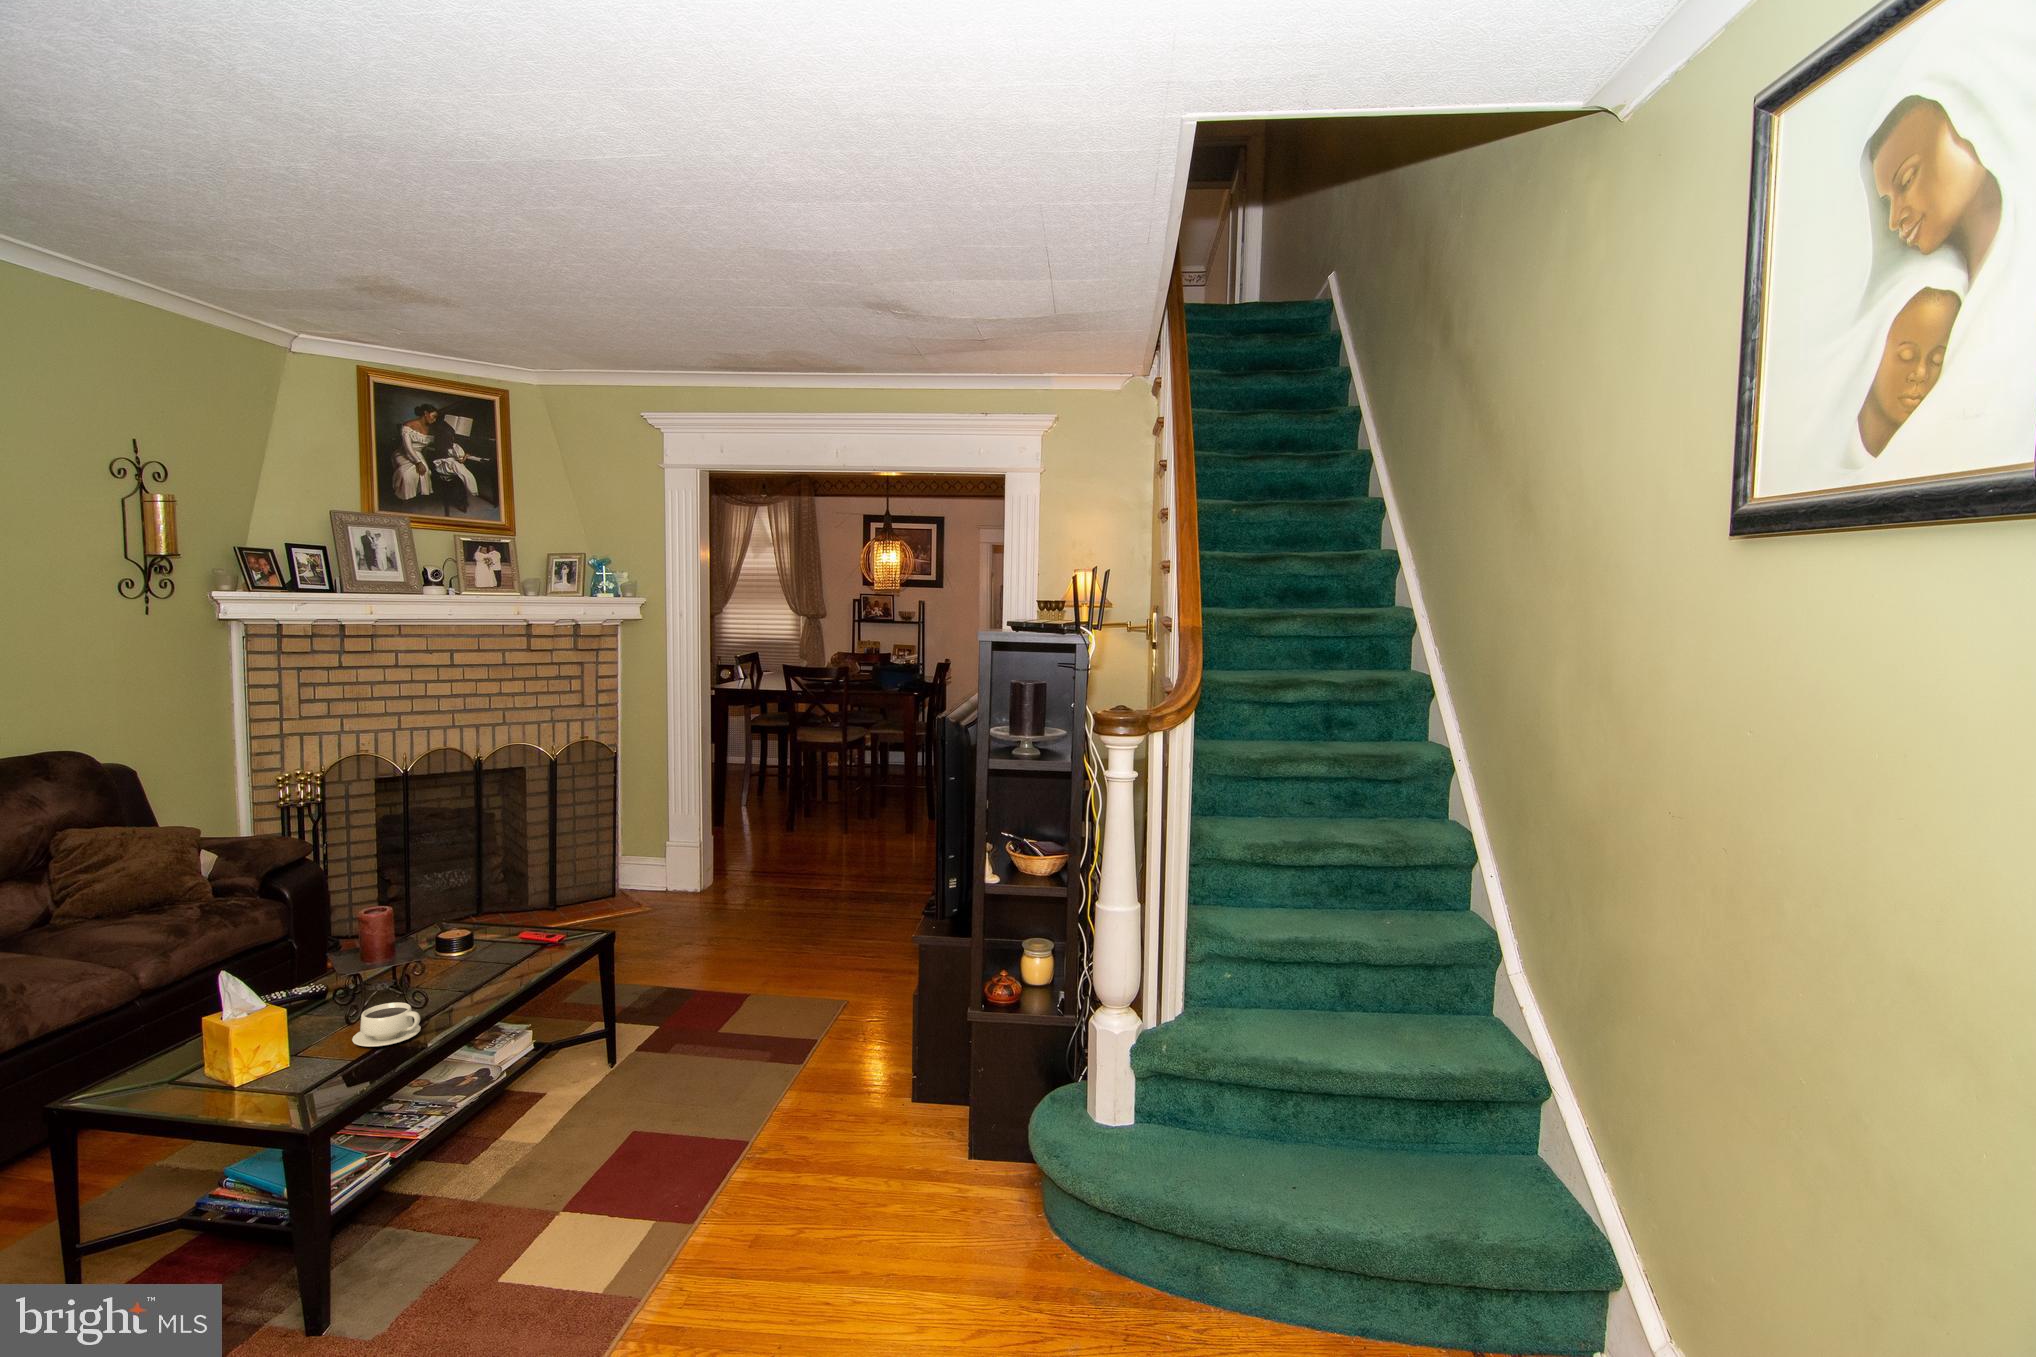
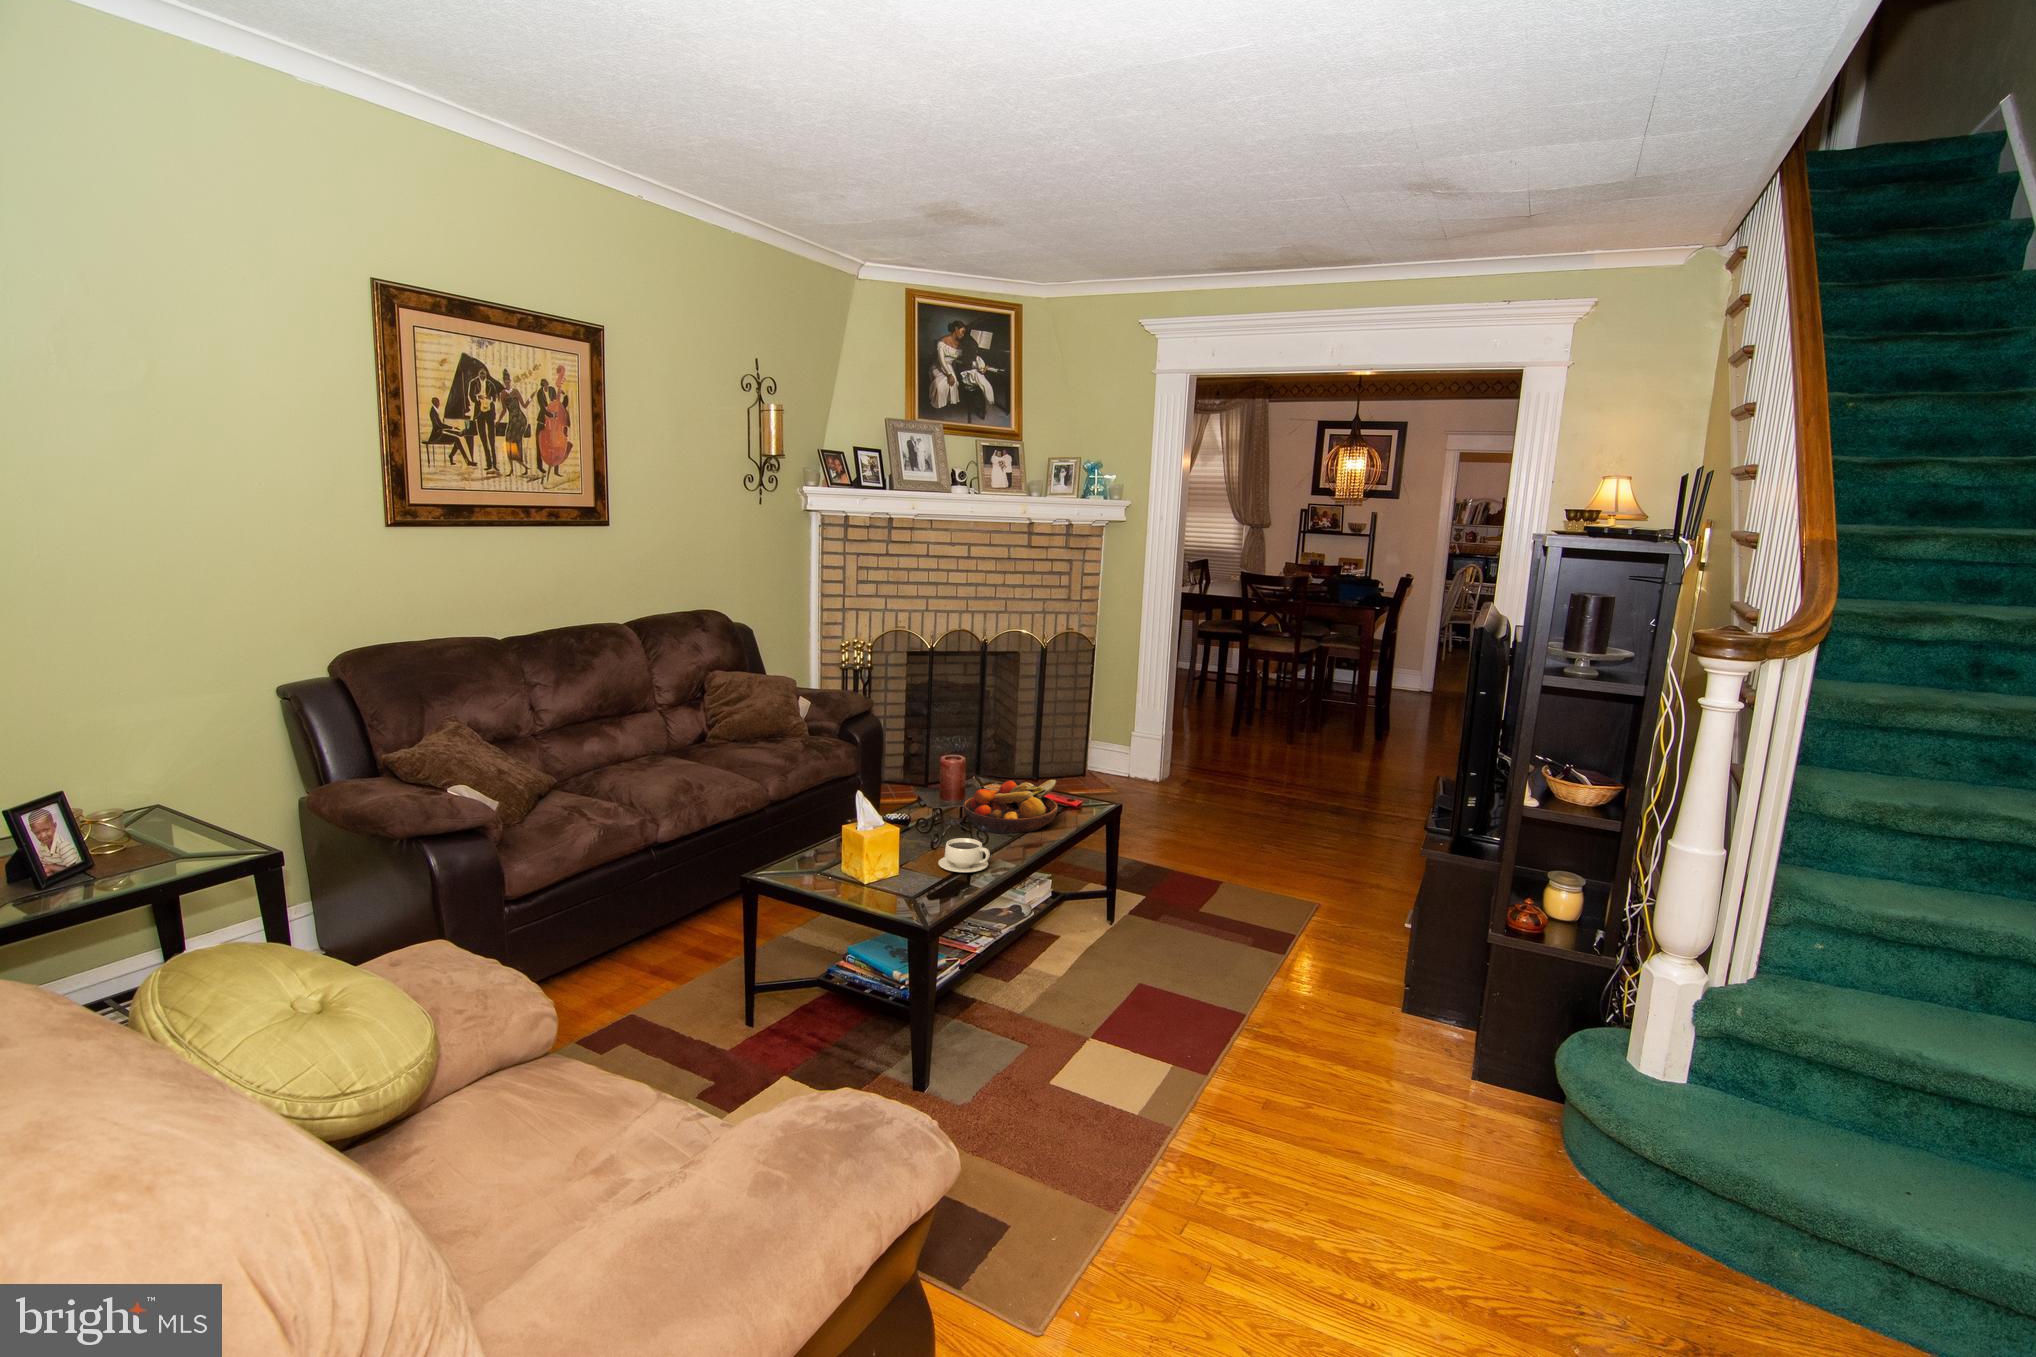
fruit bowl: none [406,914,528,988] -> present [963,780,1058,834]

